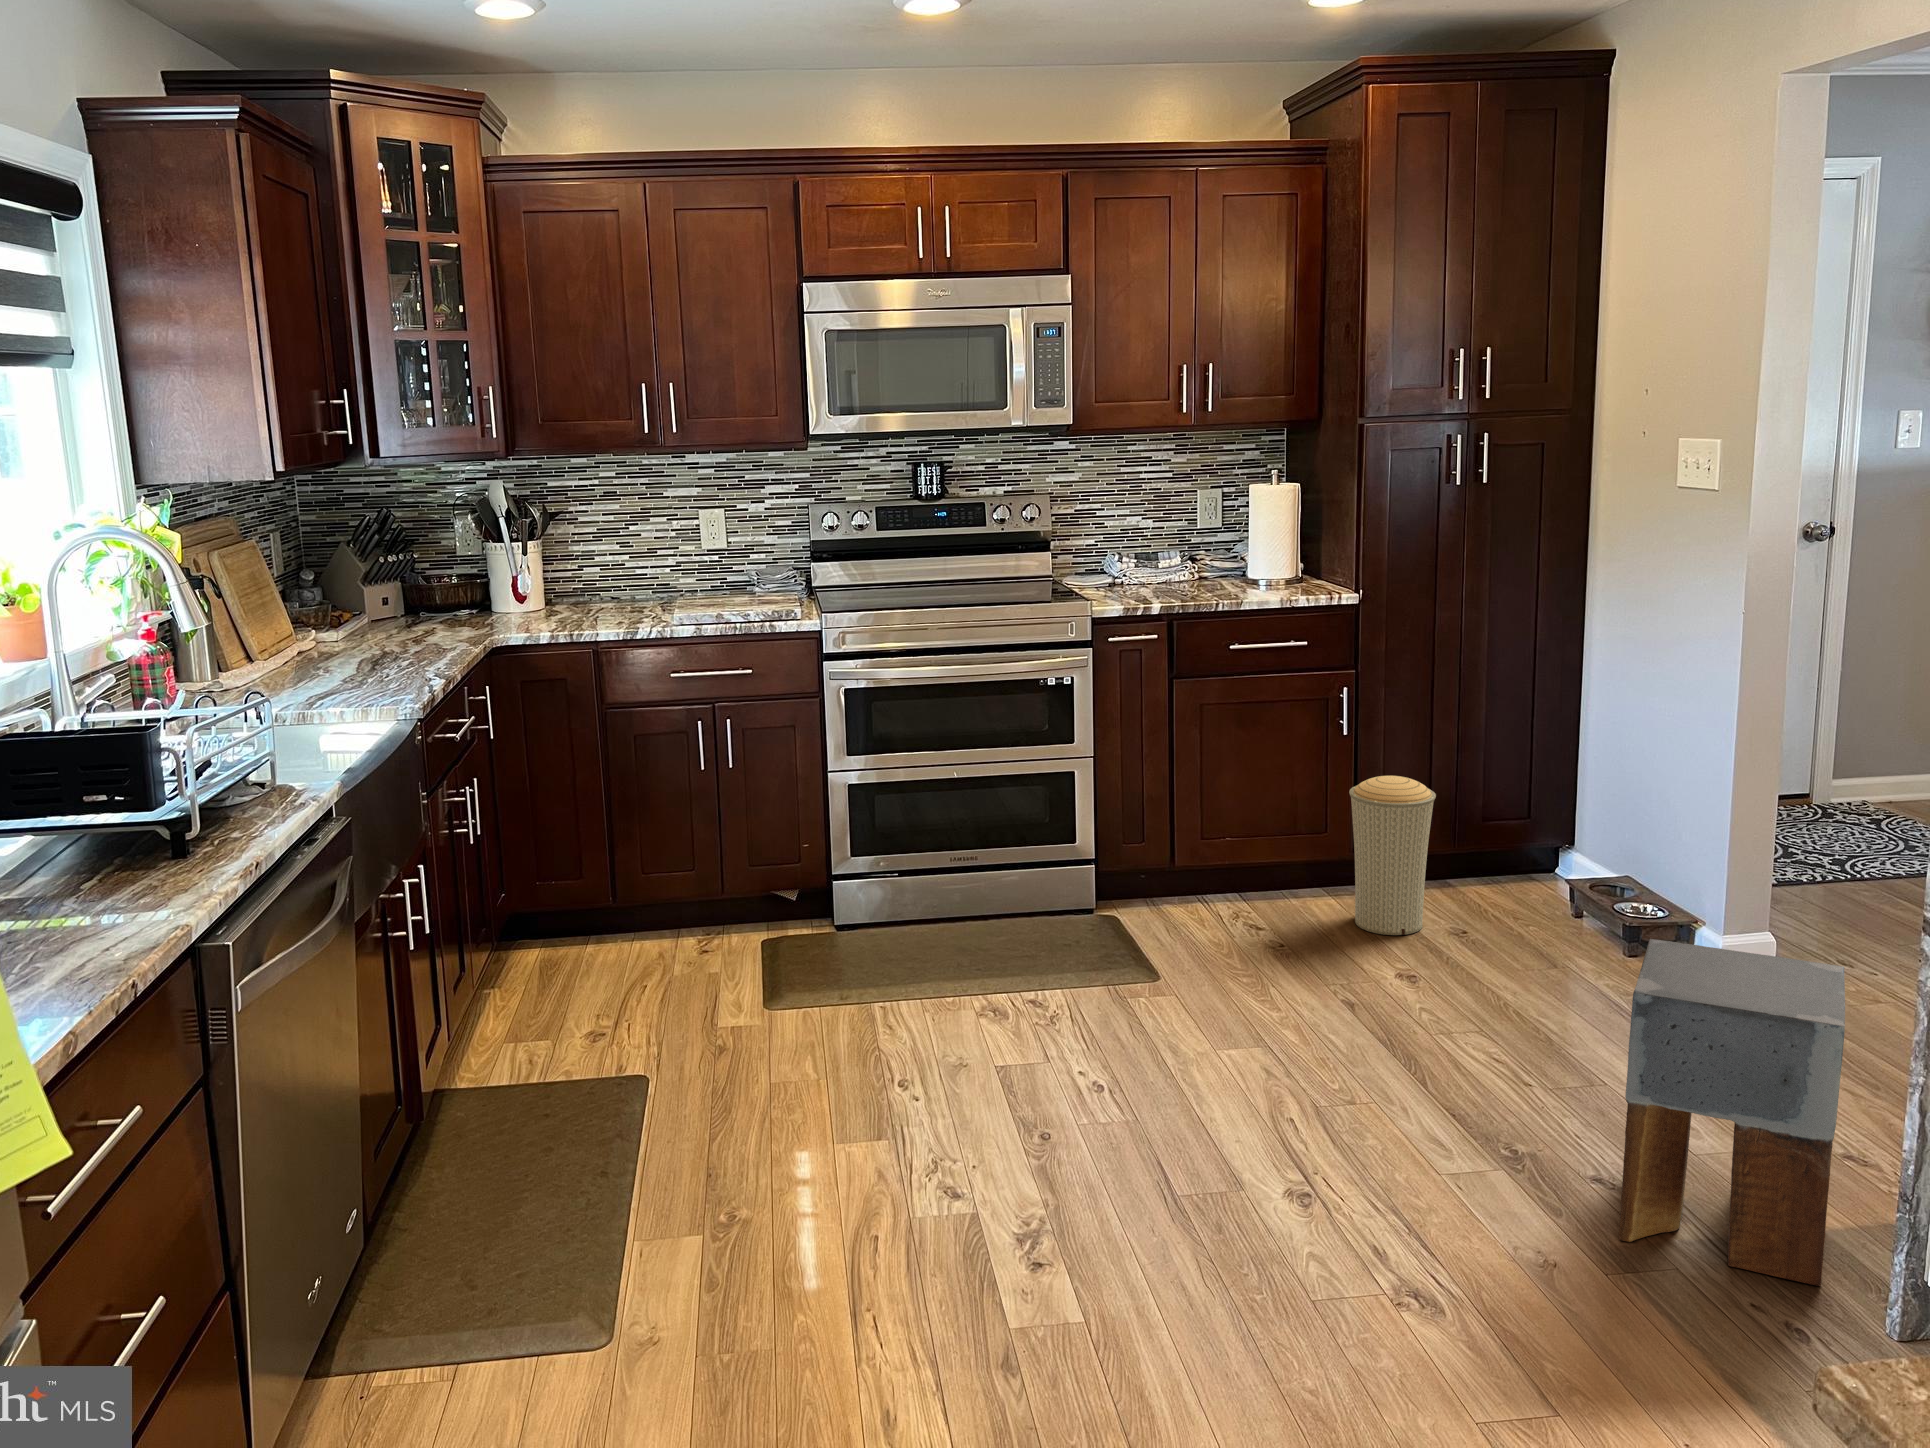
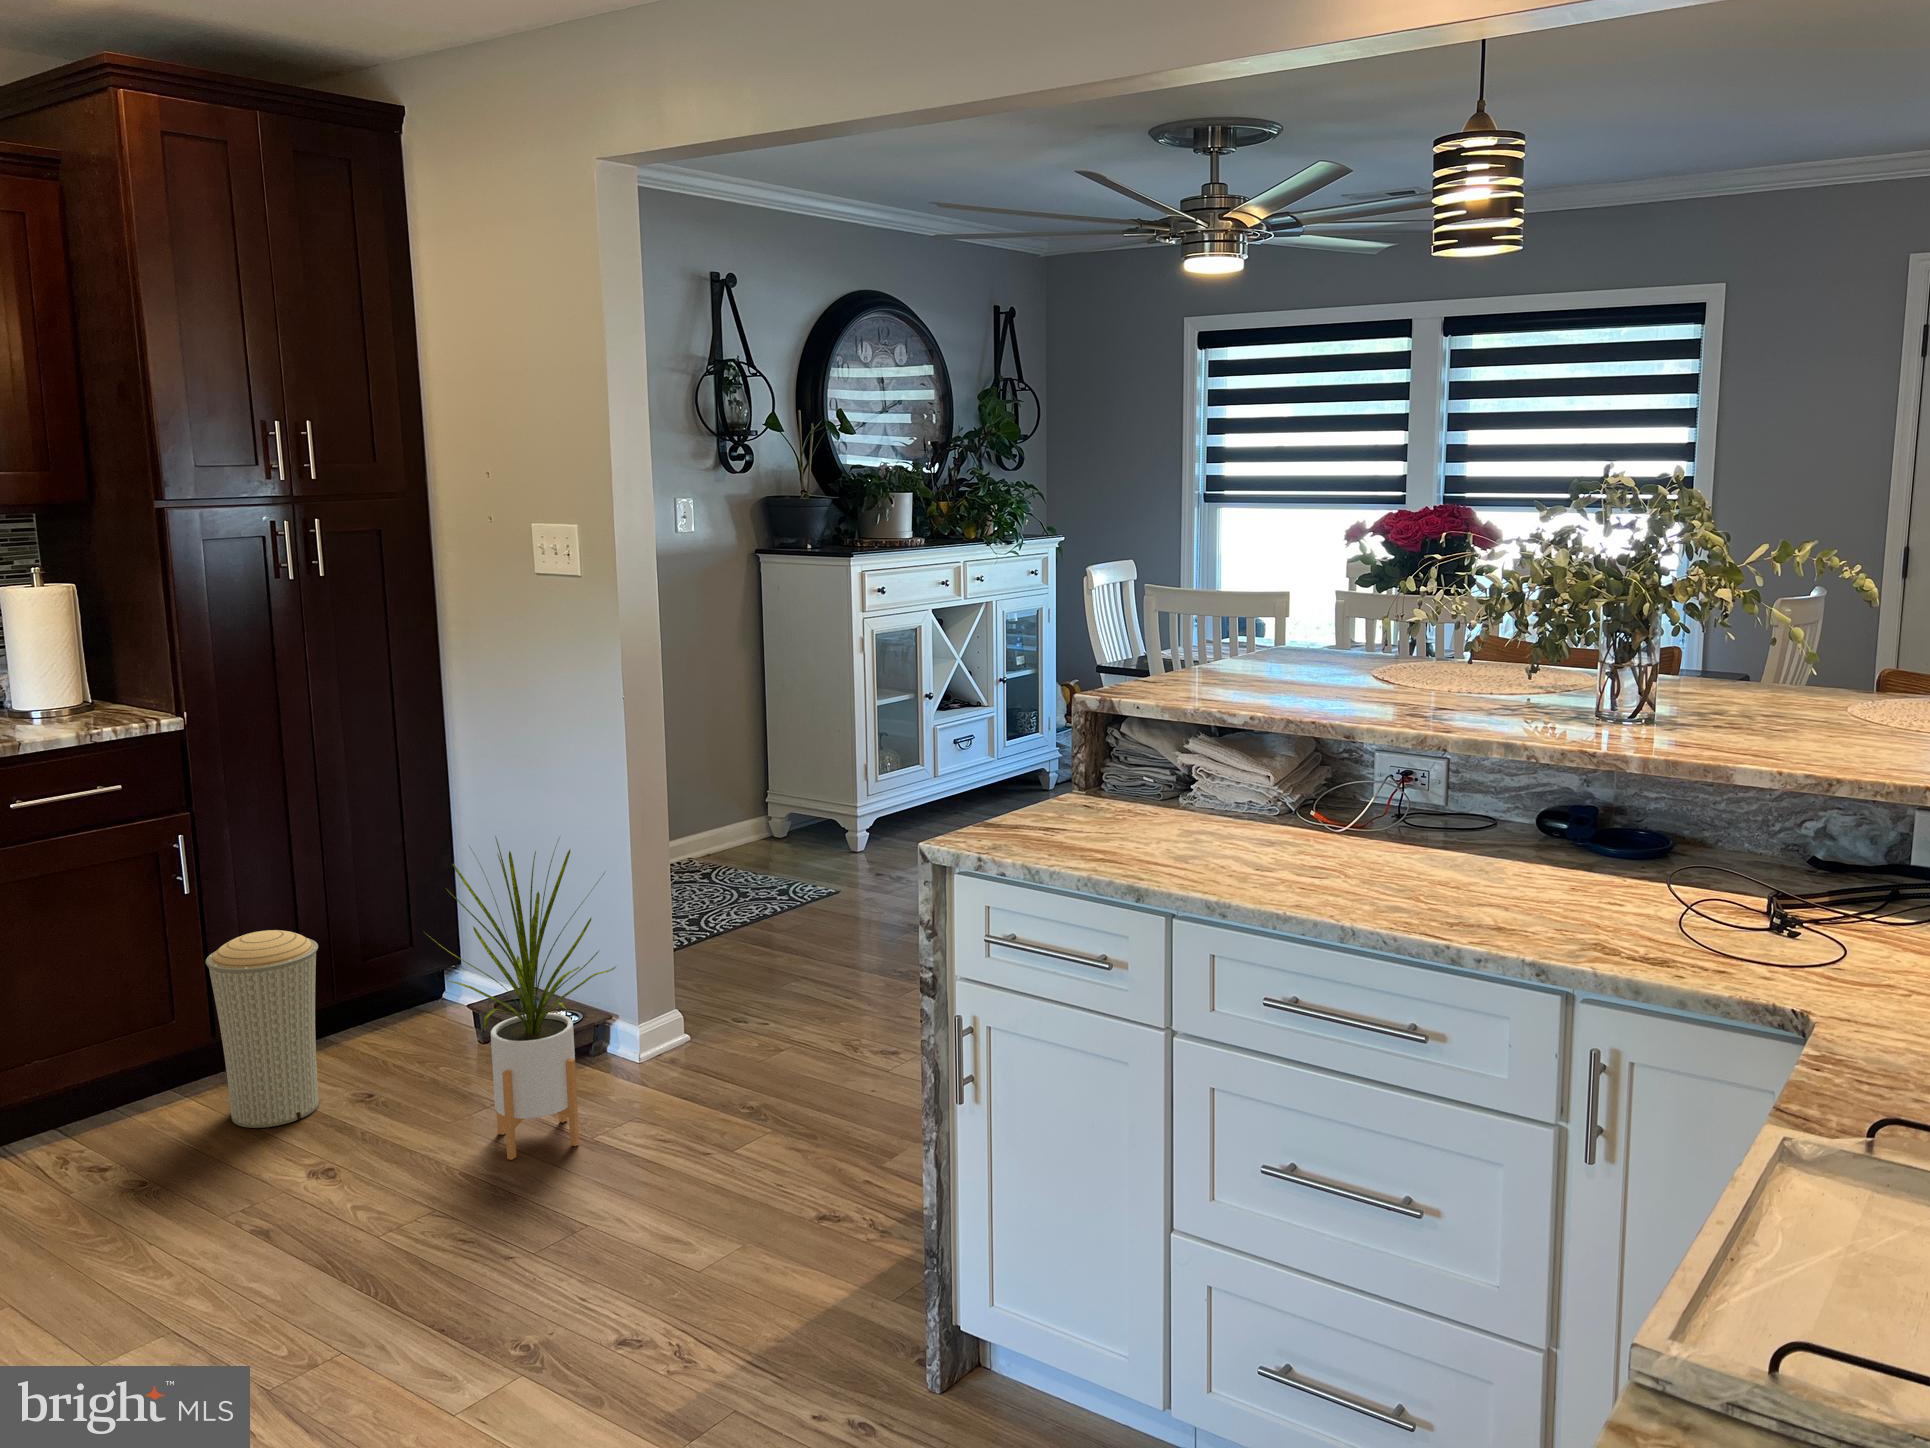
house plant: none [1508,725,1688,1022] -> present [429,837,616,1160]
stool: present [1619,939,1845,1286] -> none [641,1036,862,1408]

